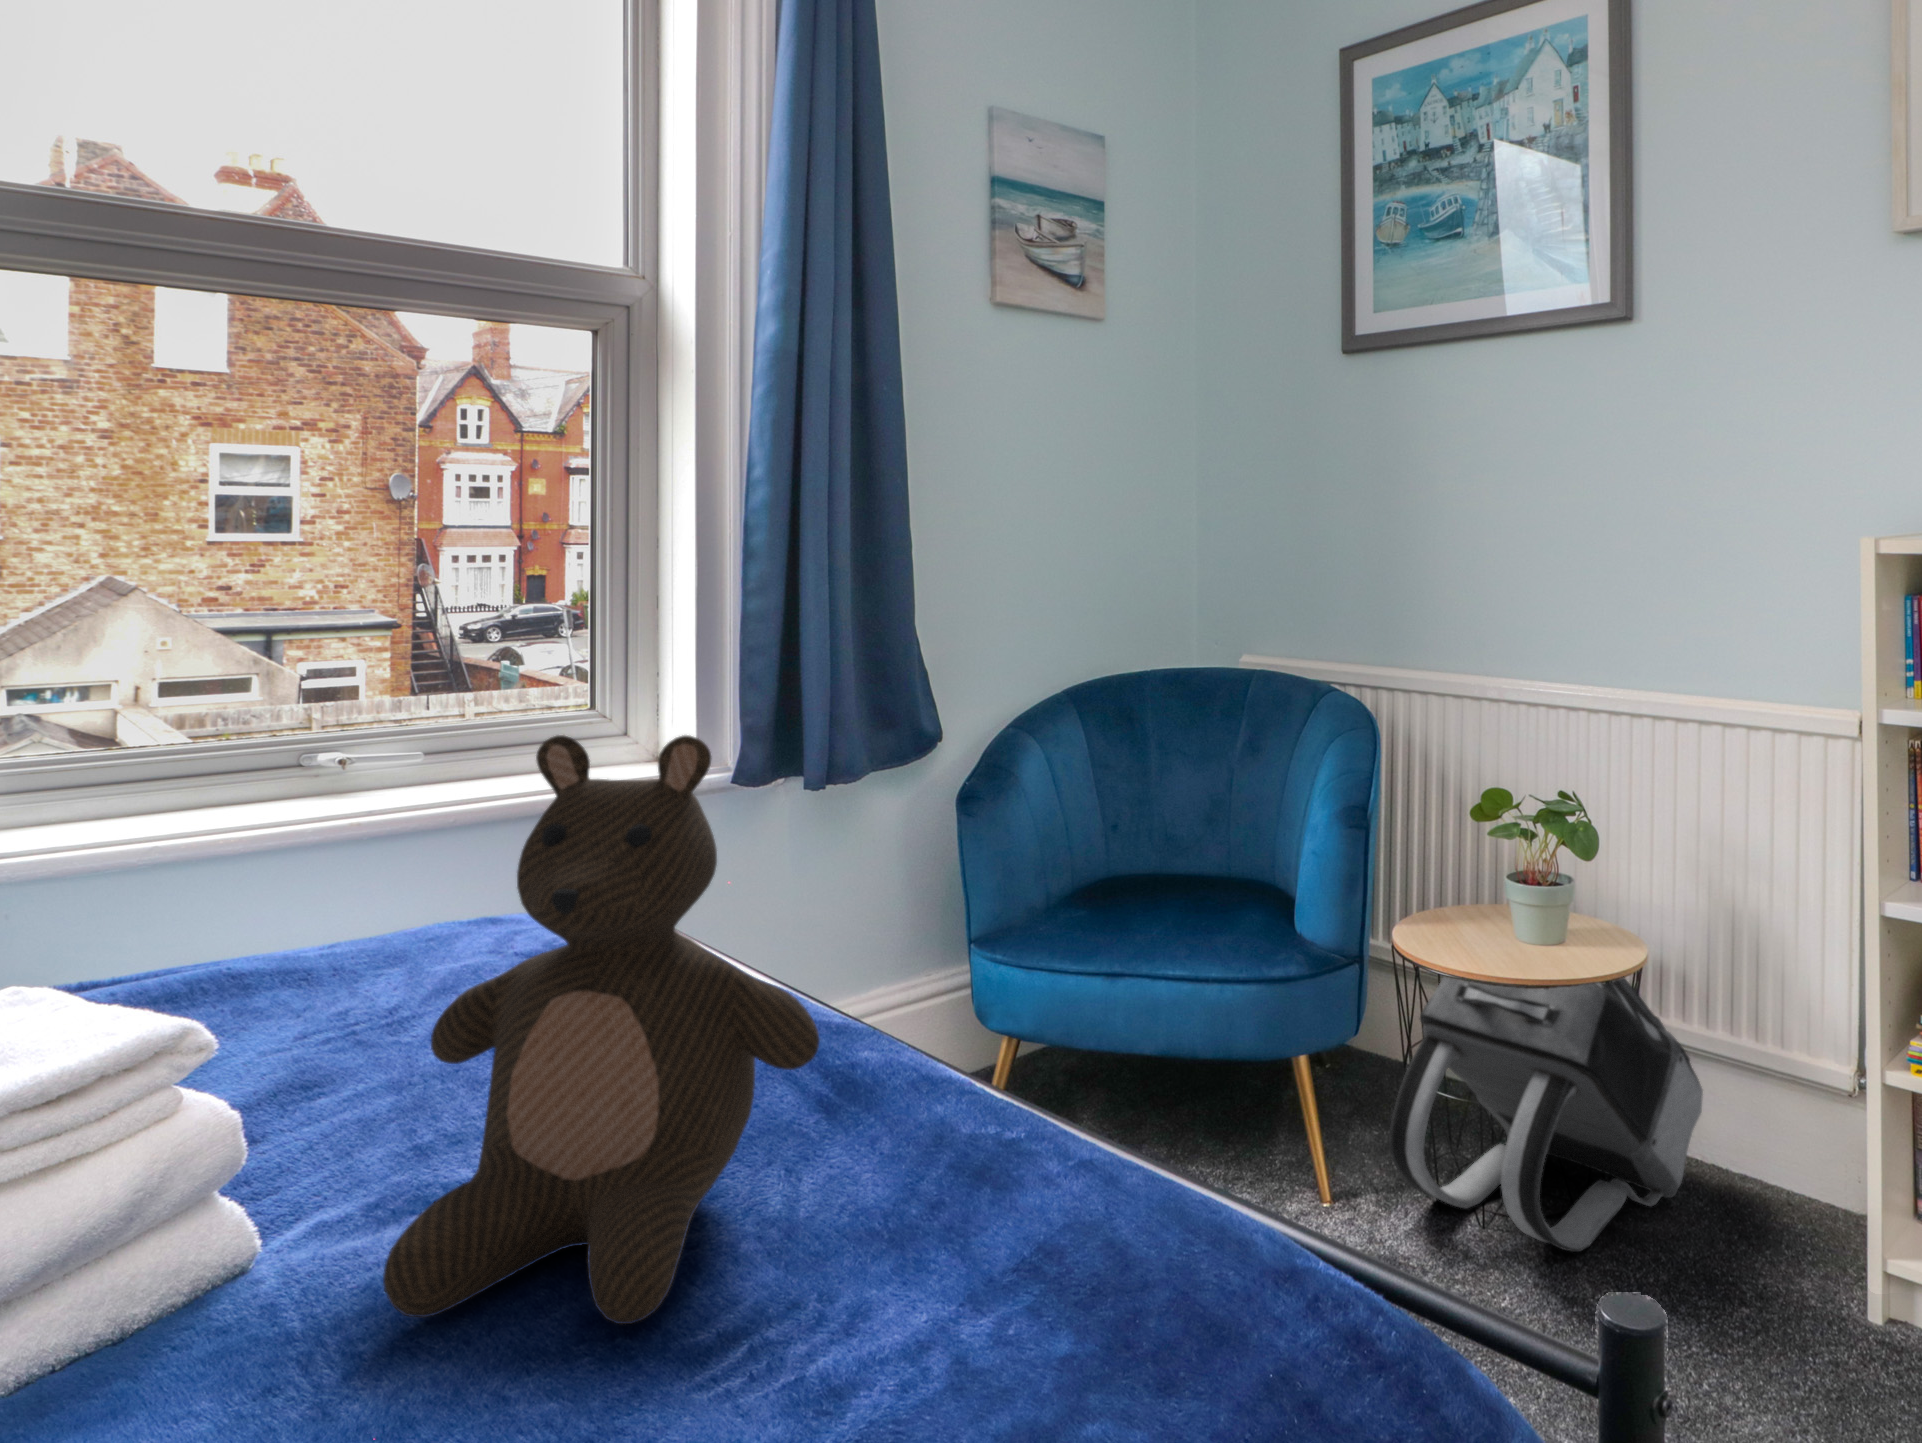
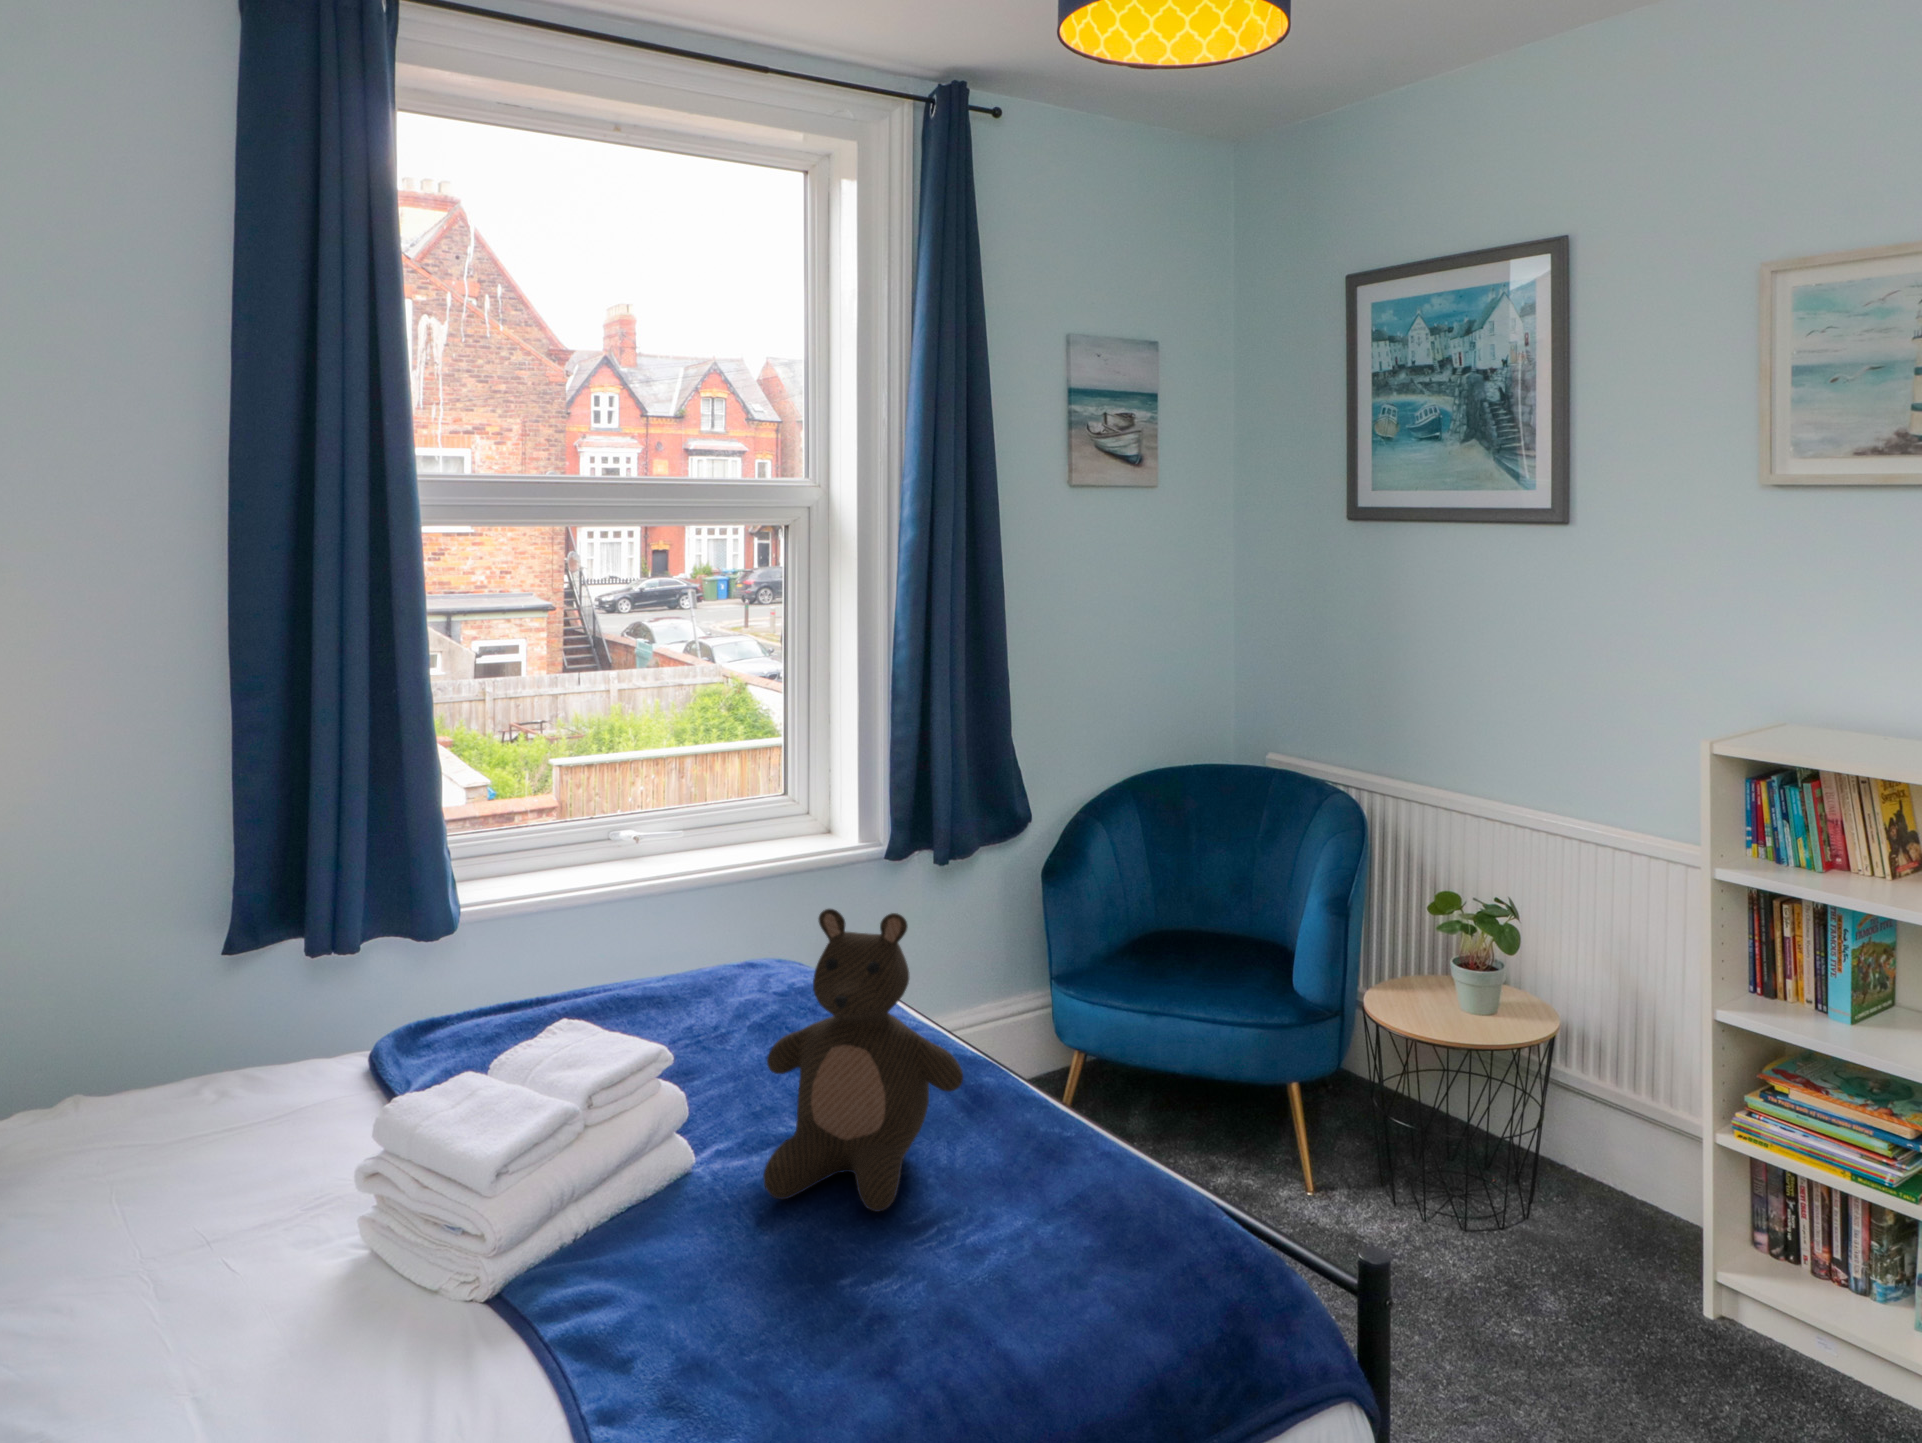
backpack: present [1390,977,1703,1252] -> none [1356,1002,1613,1245]

